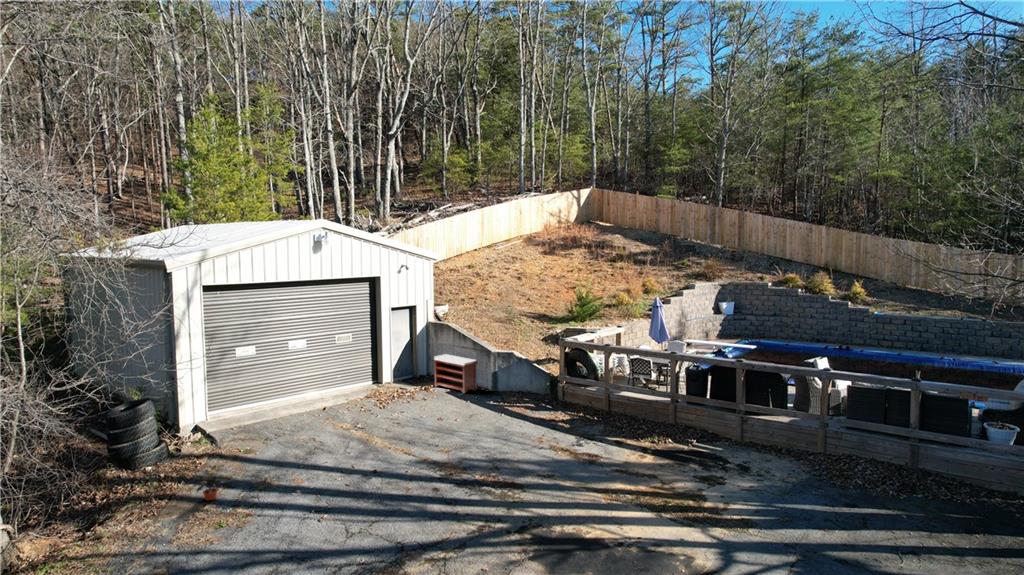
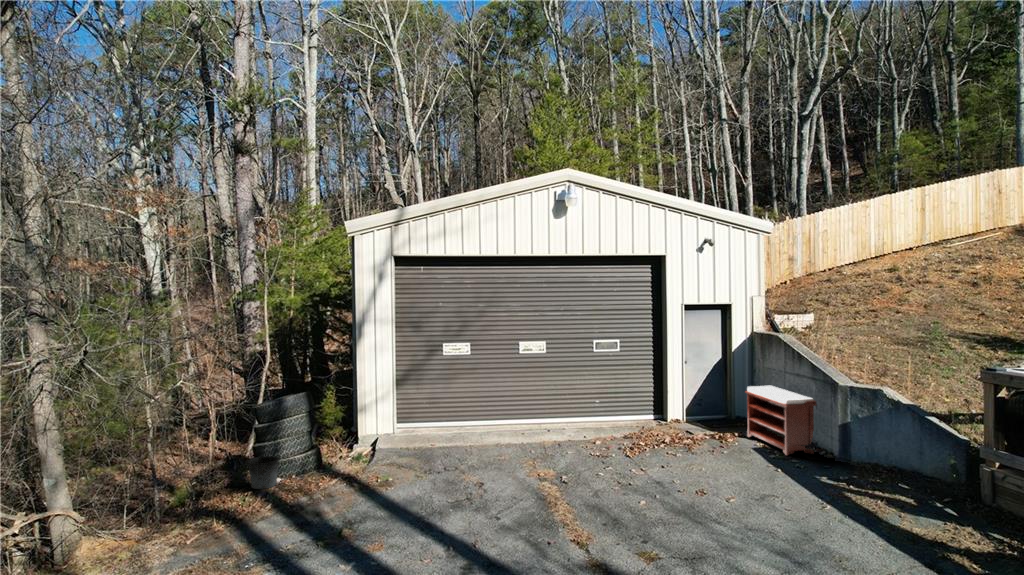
bucket: none [139,449,166,476] -> present [245,456,281,489]
potted plant: present [197,476,223,500] -> none [226,506,270,541]

